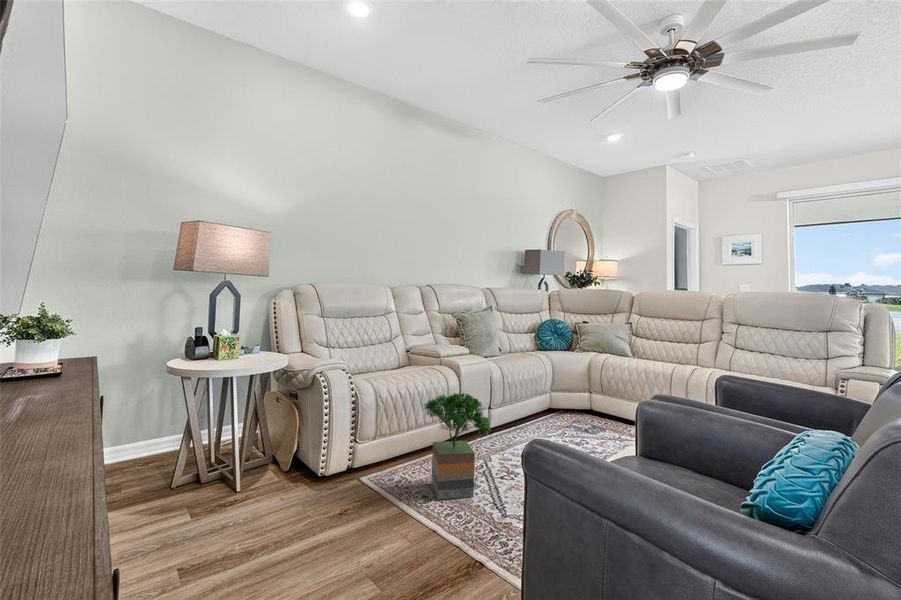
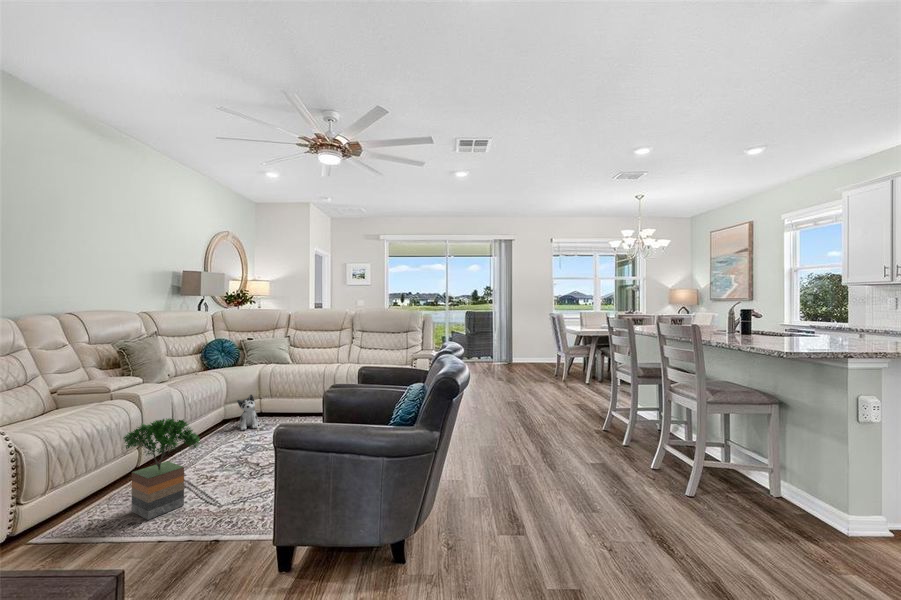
plush toy: none [560,385,585,427] -> present [237,395,260,430]

